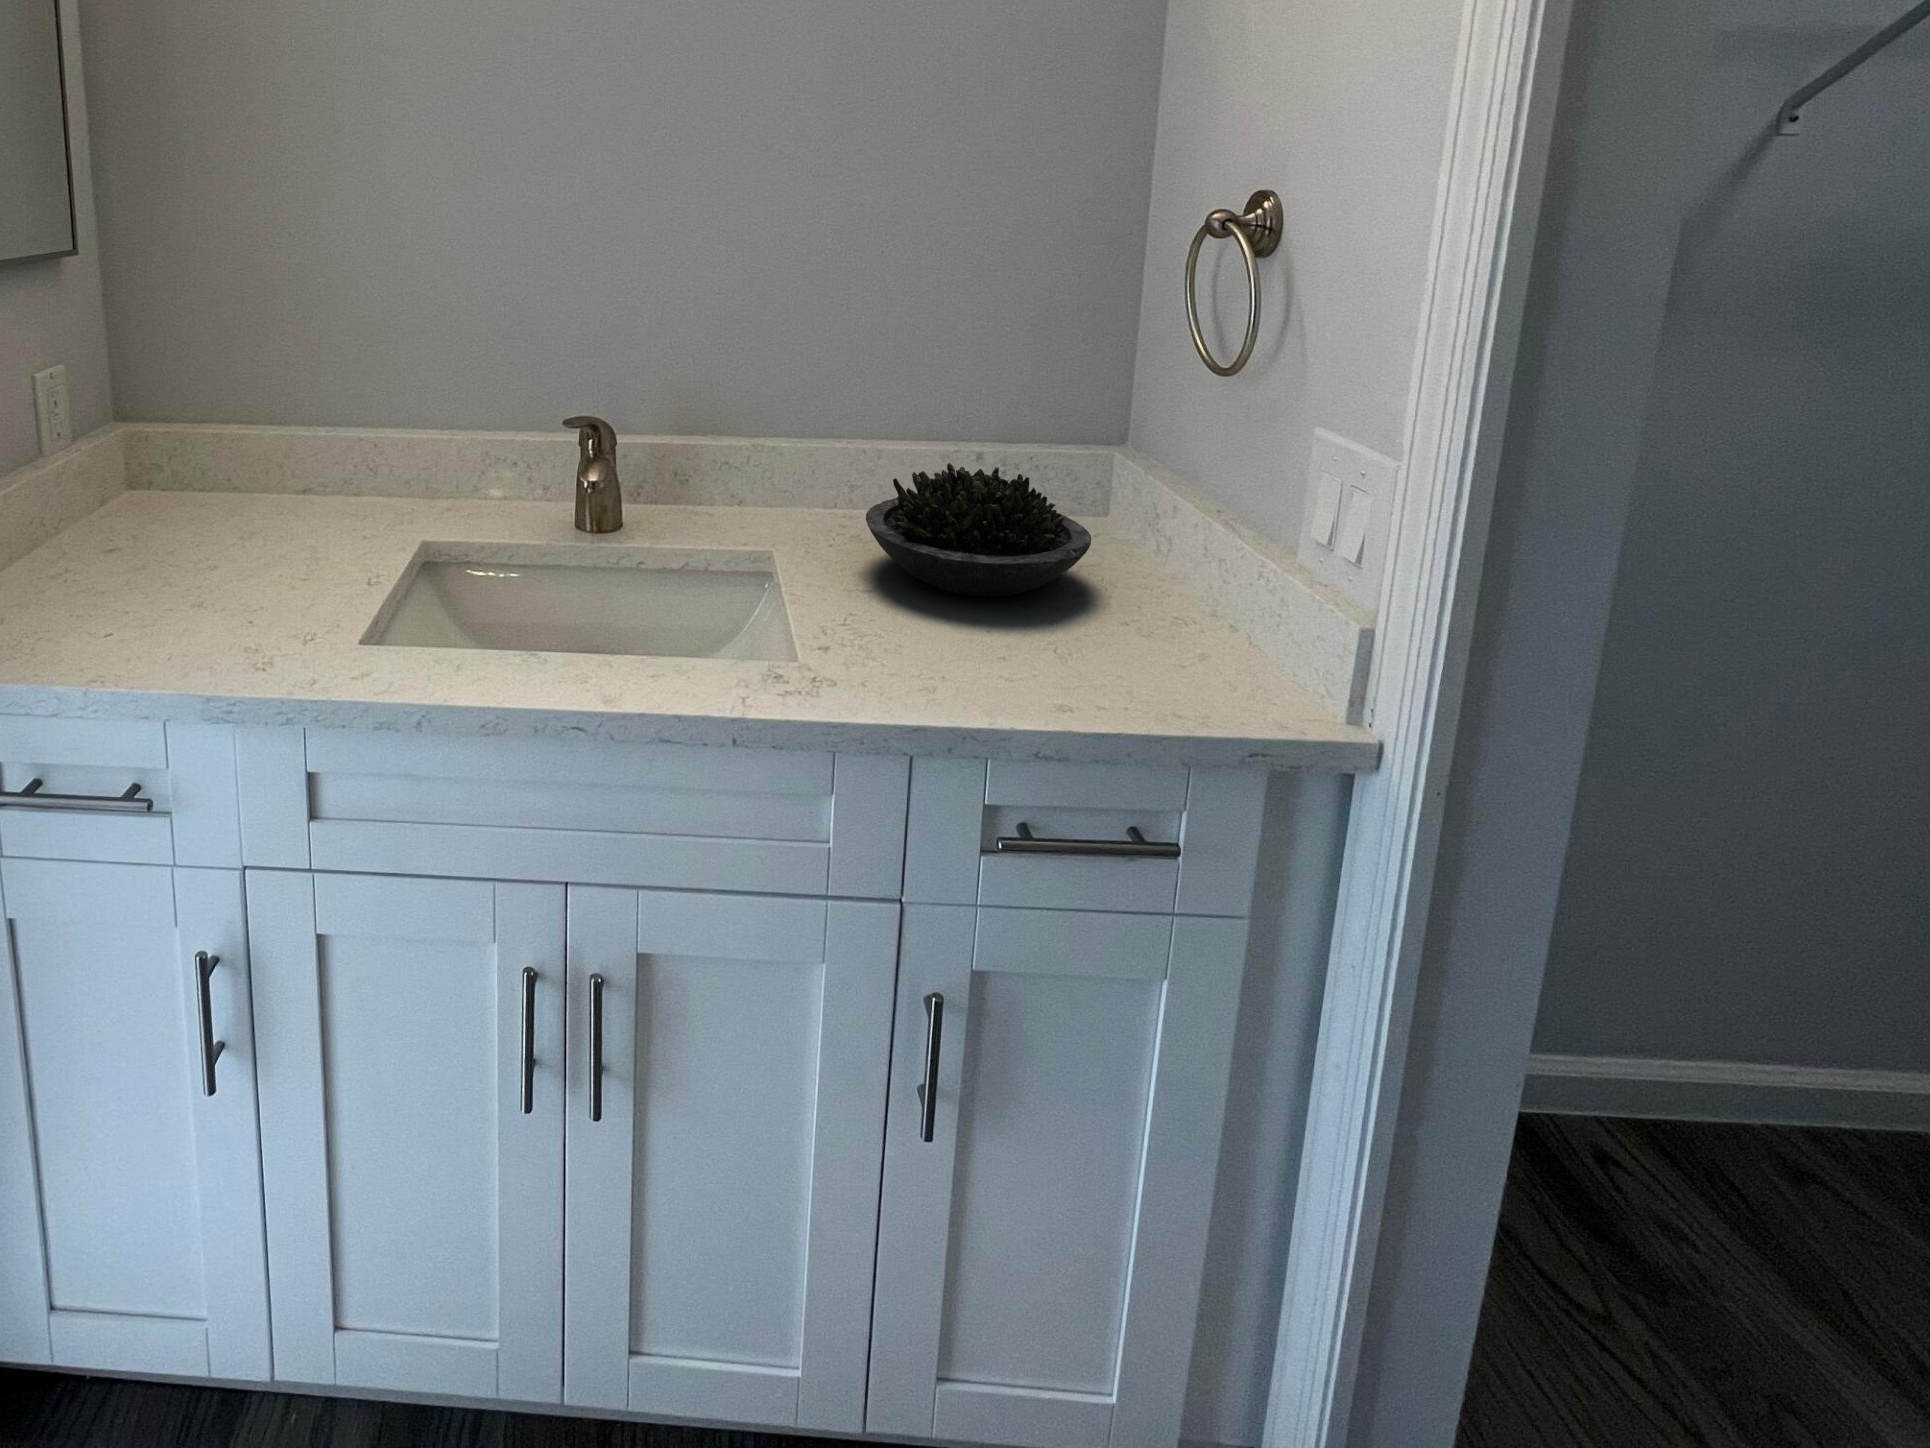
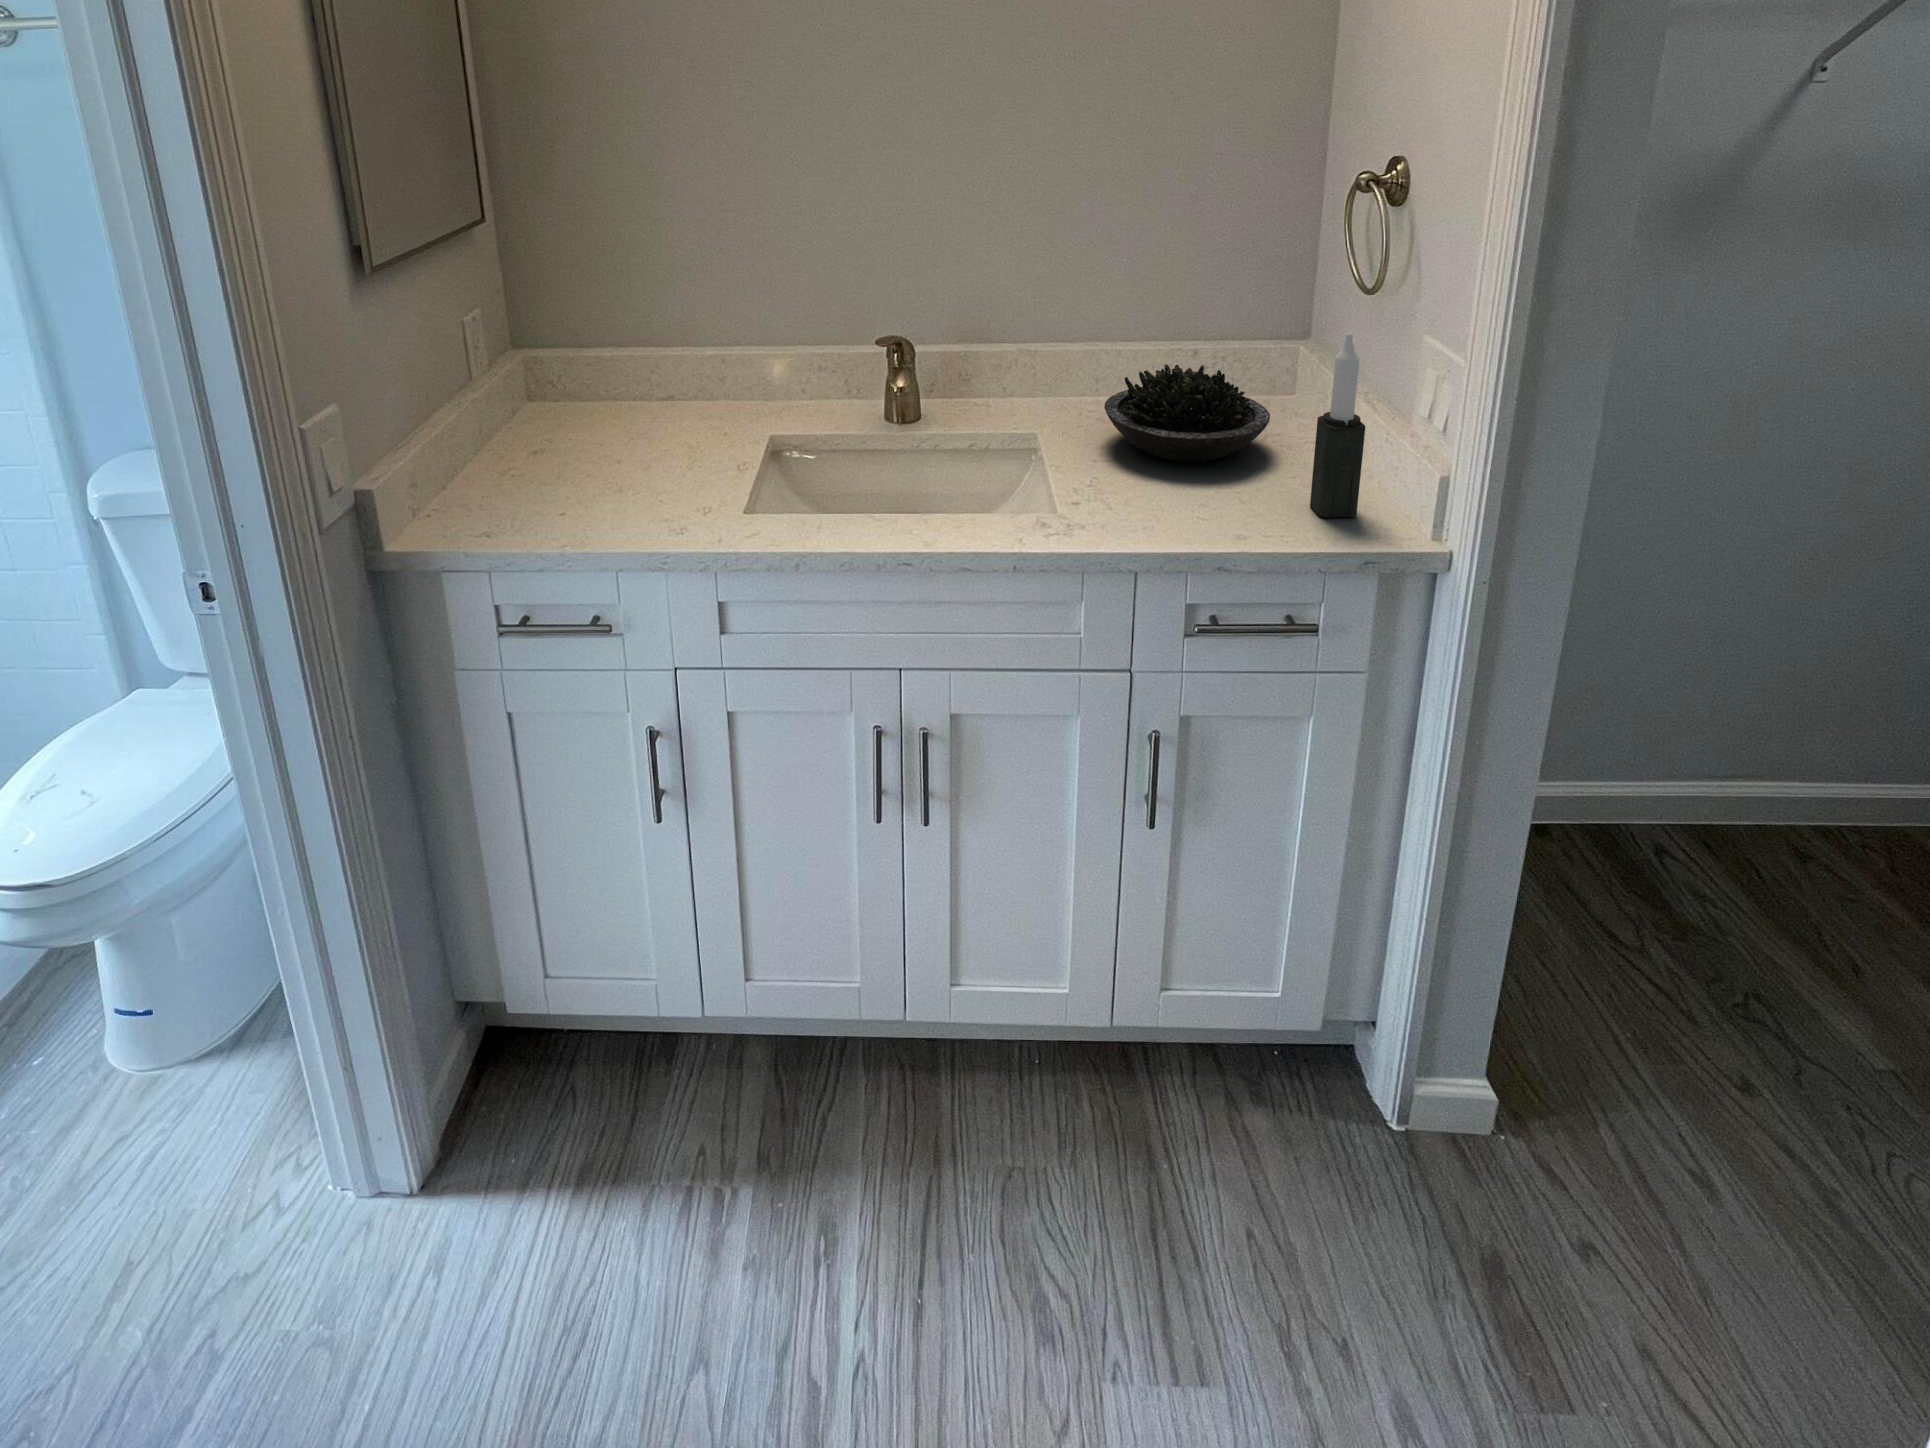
candle: none [1157,416,1240,683] -> present [1310,332,1365,518]

